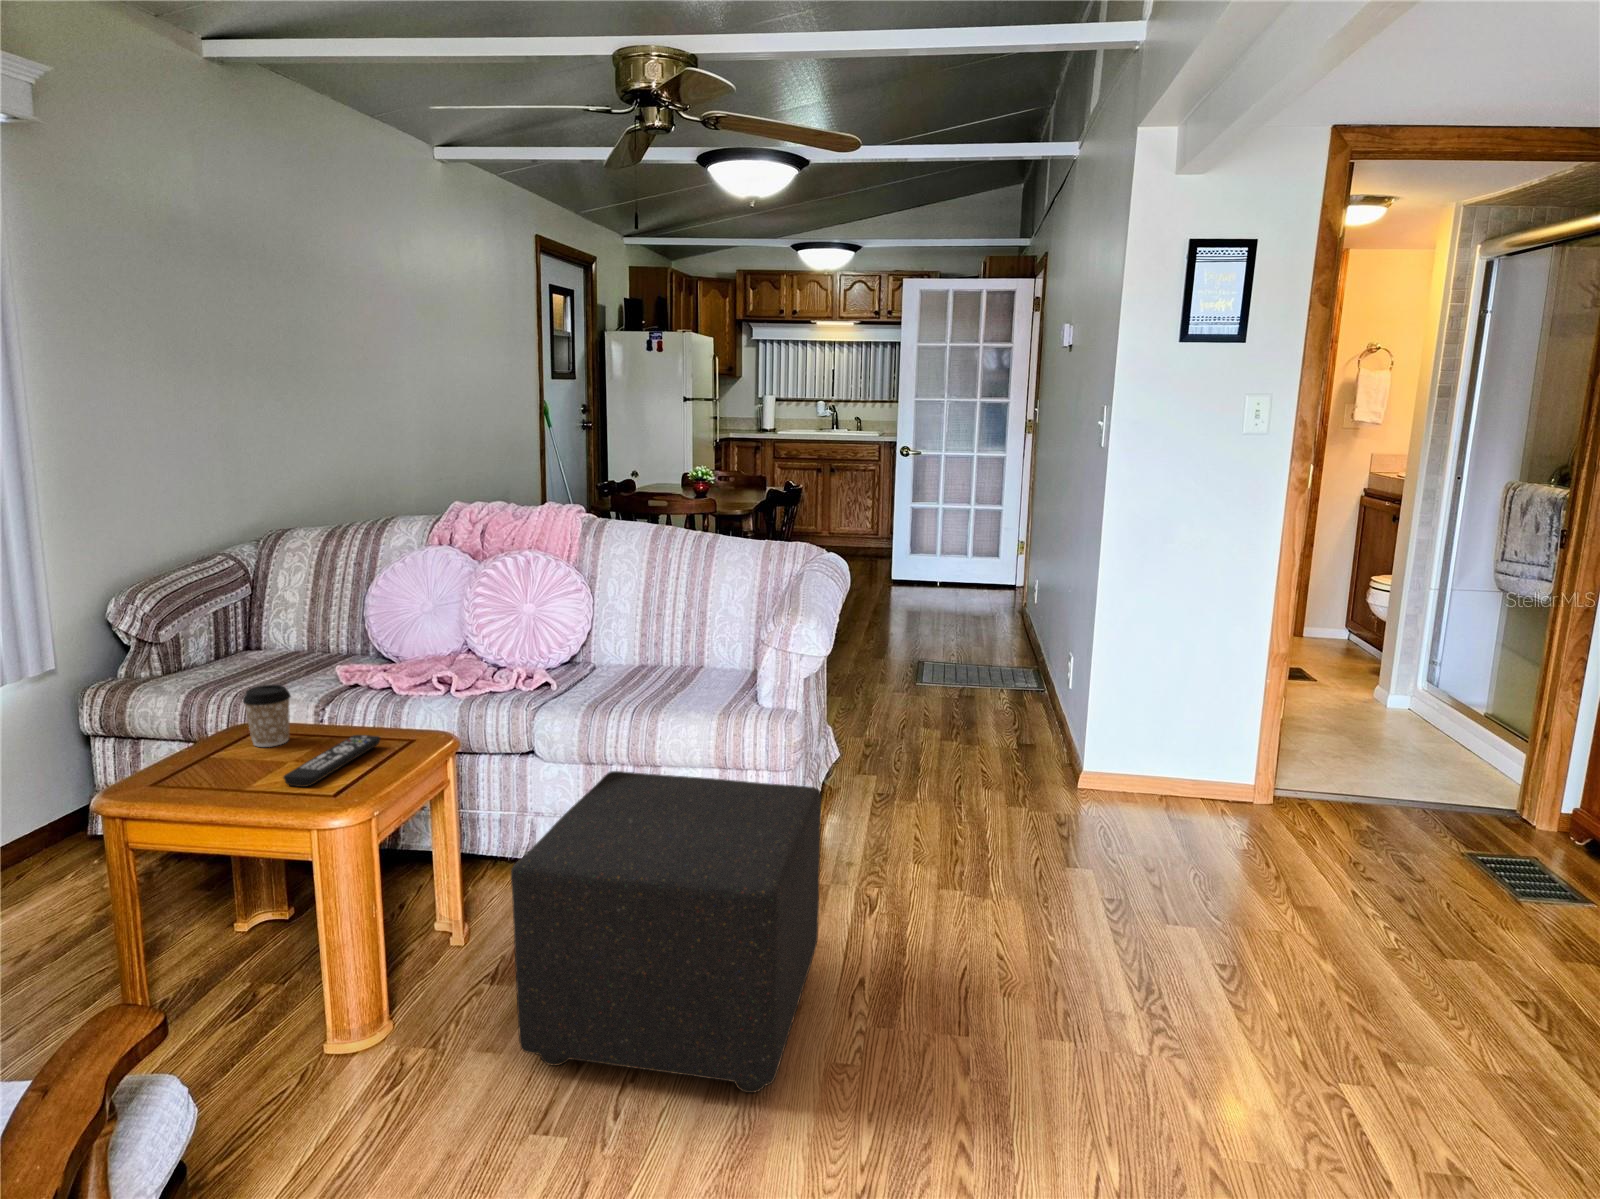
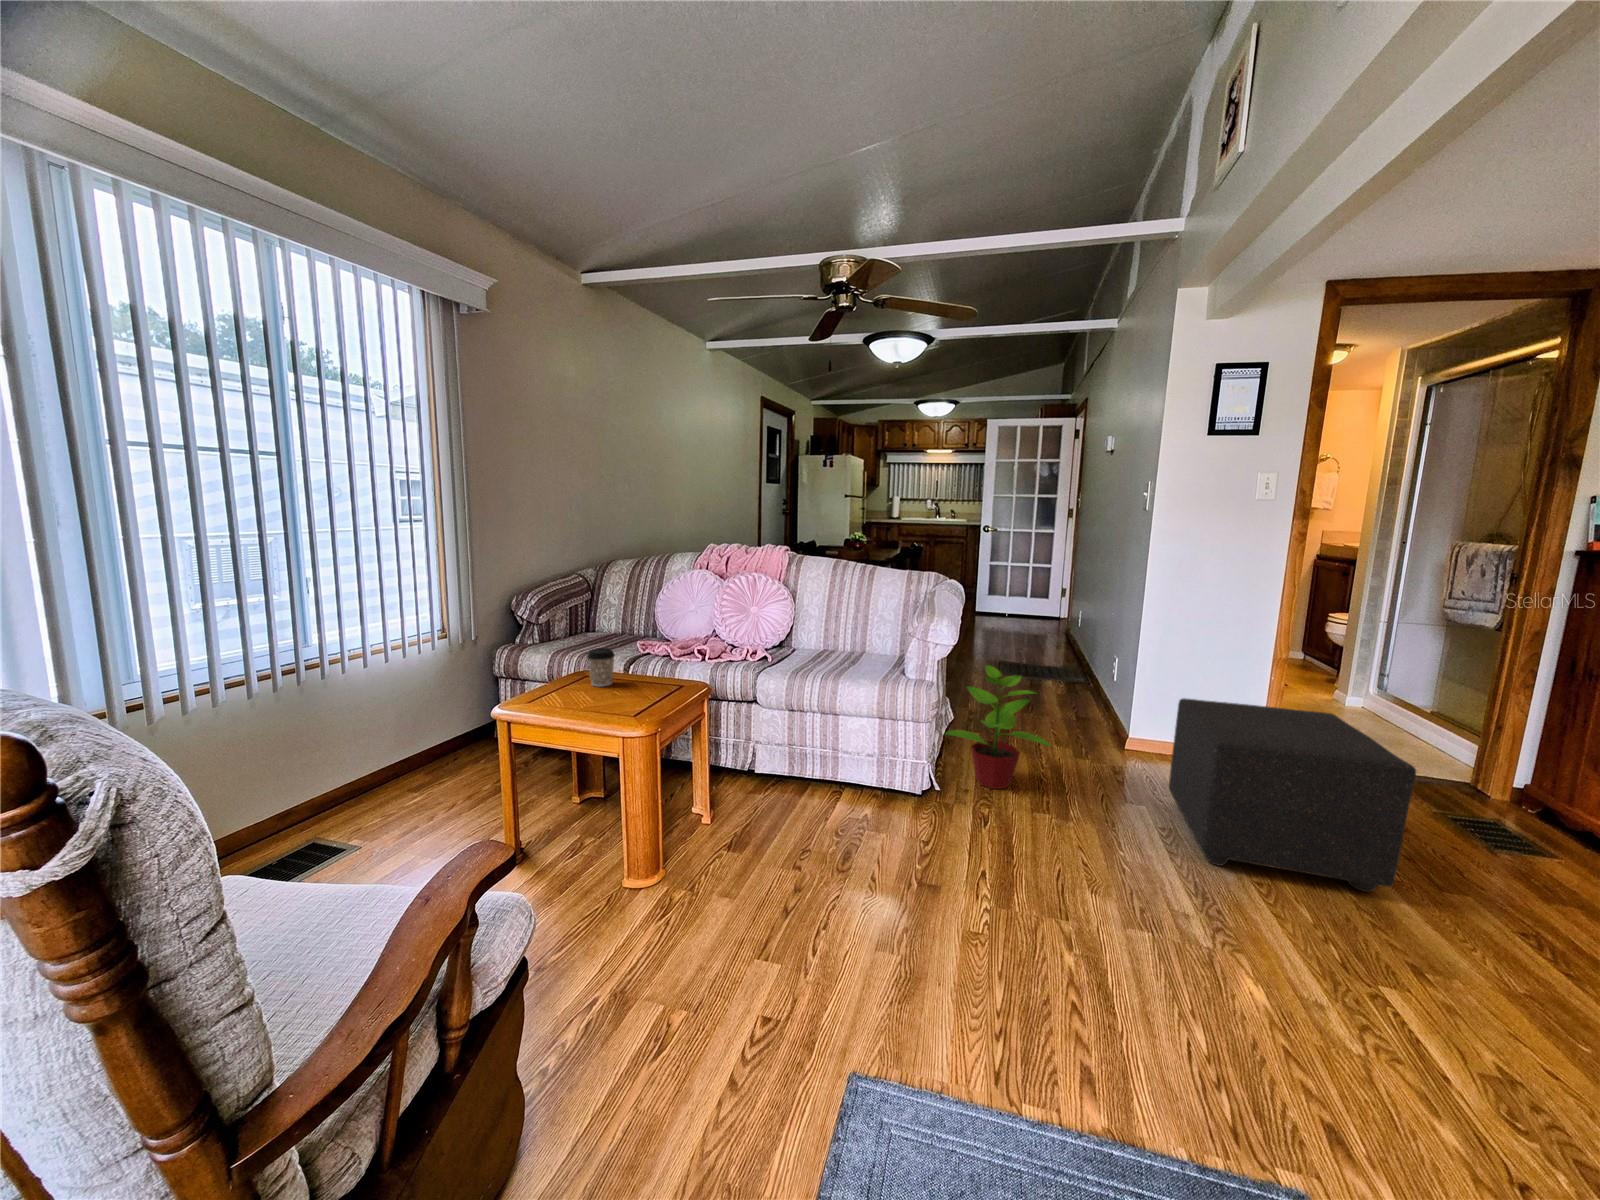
potted plant: none [819,678,969,859] -> present [945,665,1050,789]
remote control: present [284,735,380,787] -> none [611,682,668,711]
ottoman: present [511,771,821,1093] -> present [1169,698,1416,892]

